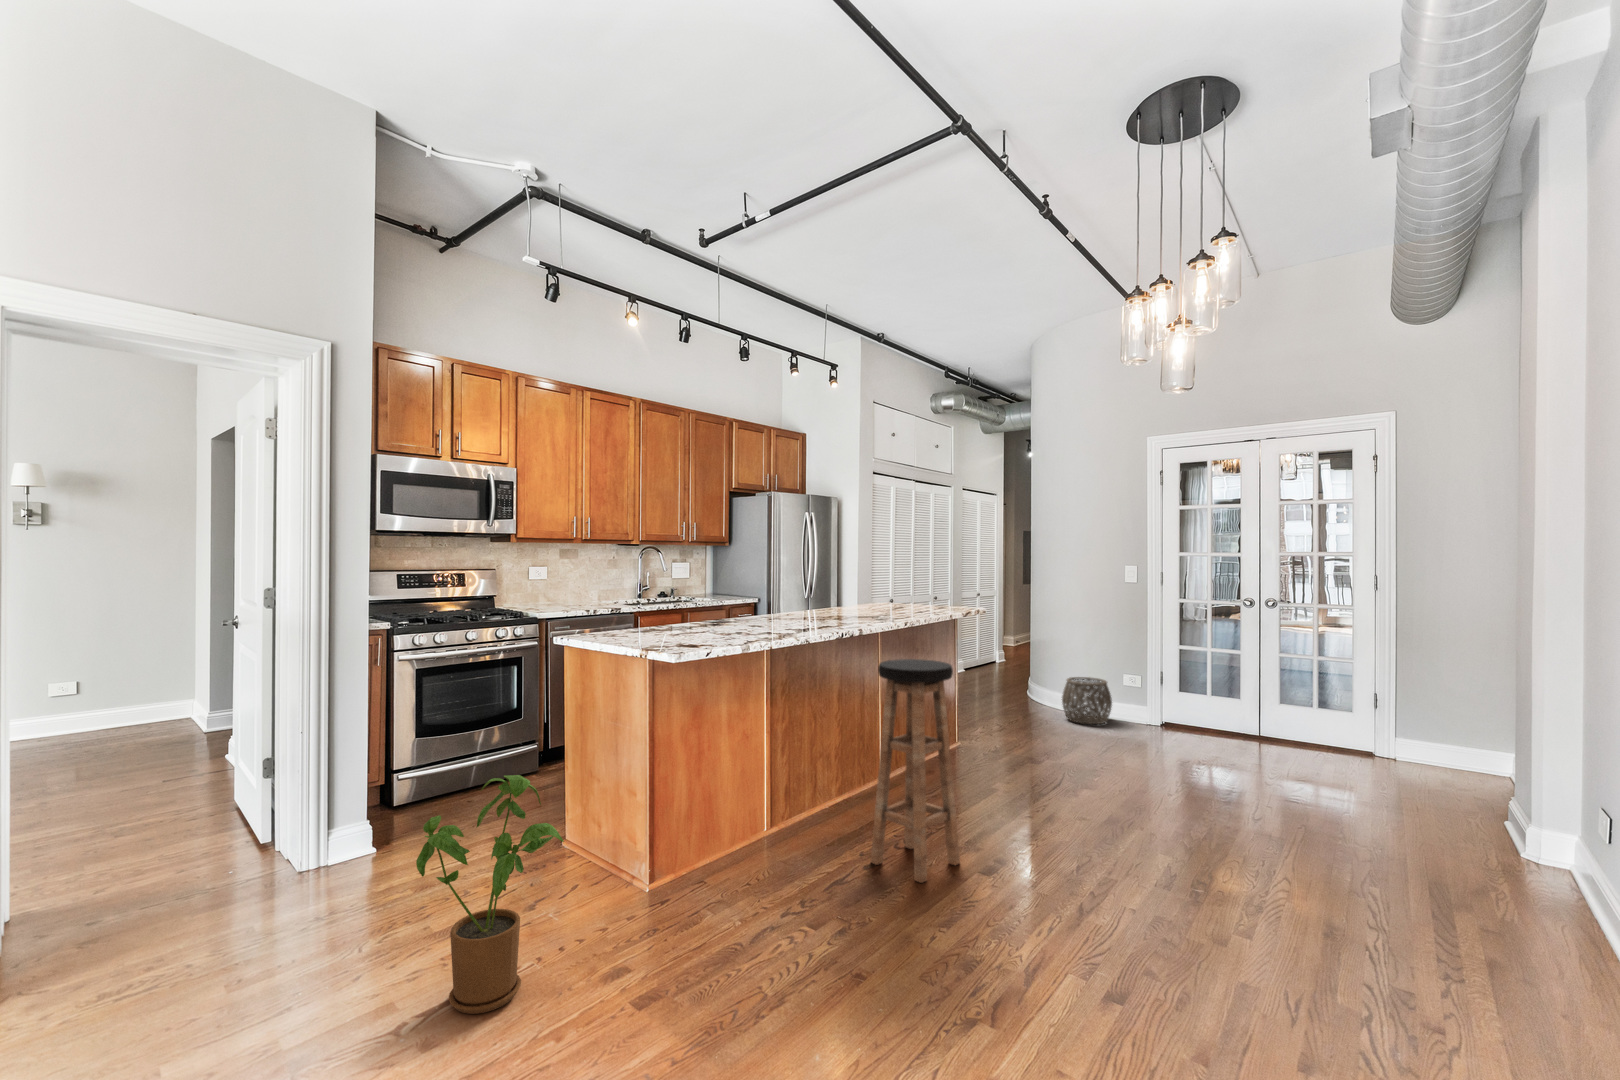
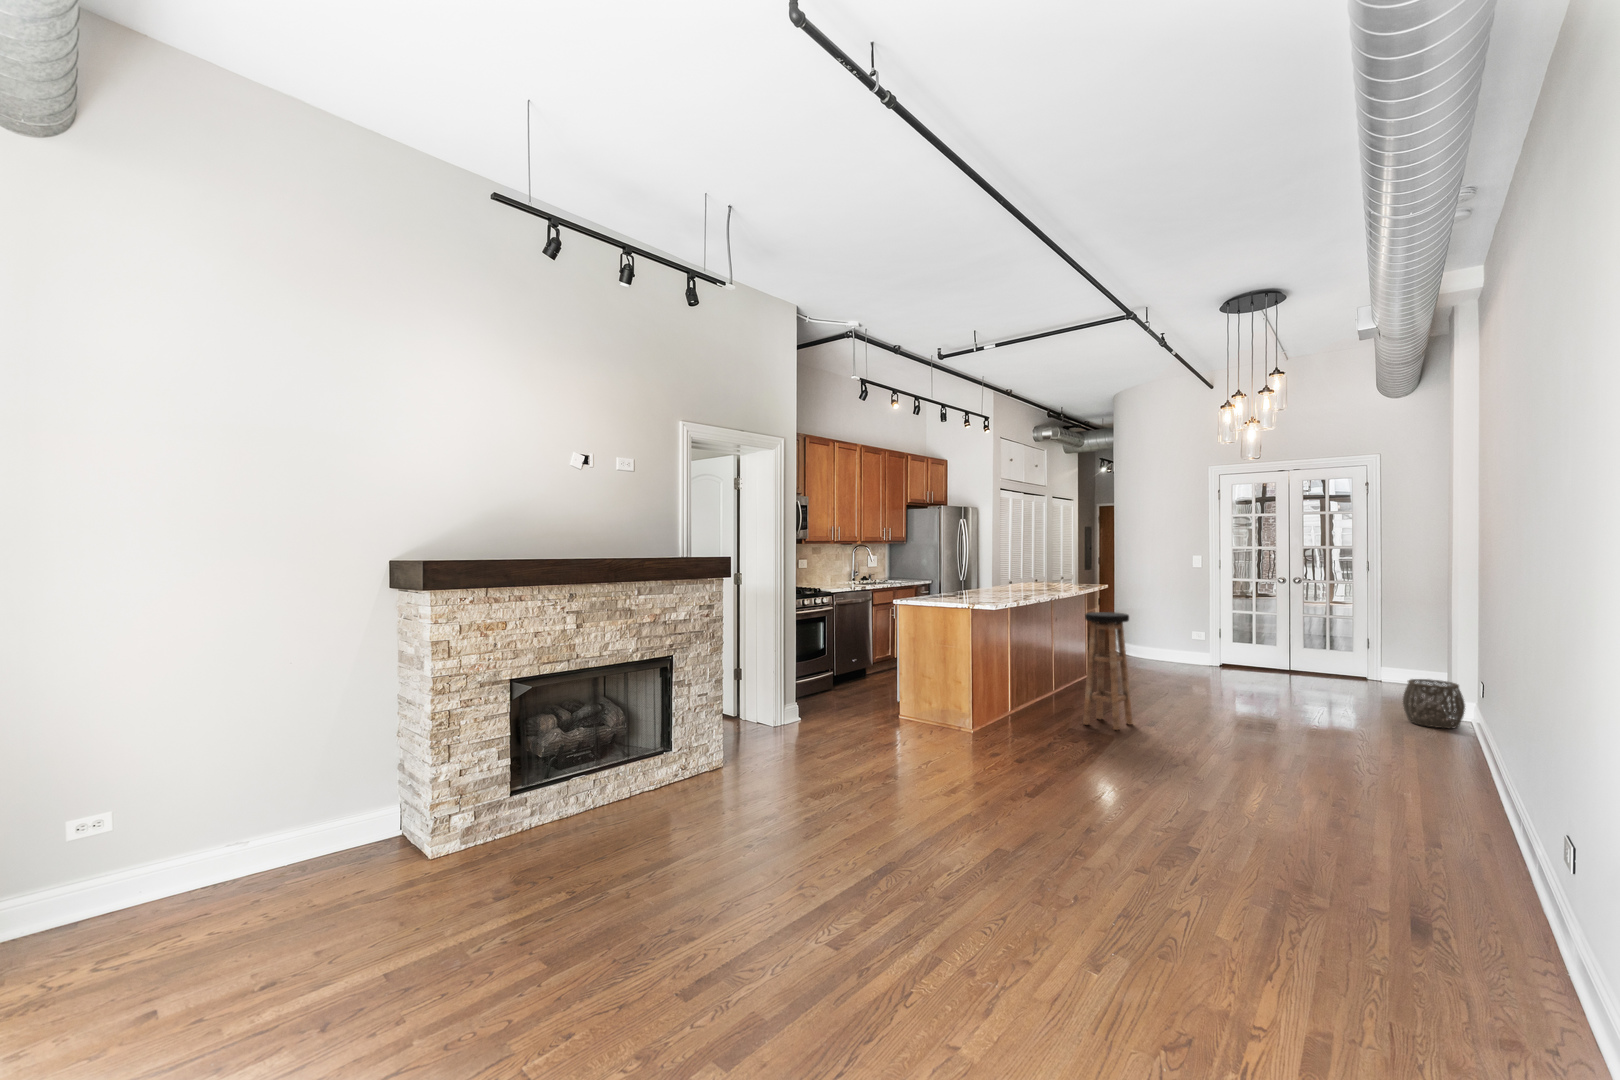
woven basket: present [1062,677,1112,724] -> present [1403,679,1465,728]
house plant: present [416,775,564,1014] -> none [917,662,982,766]

